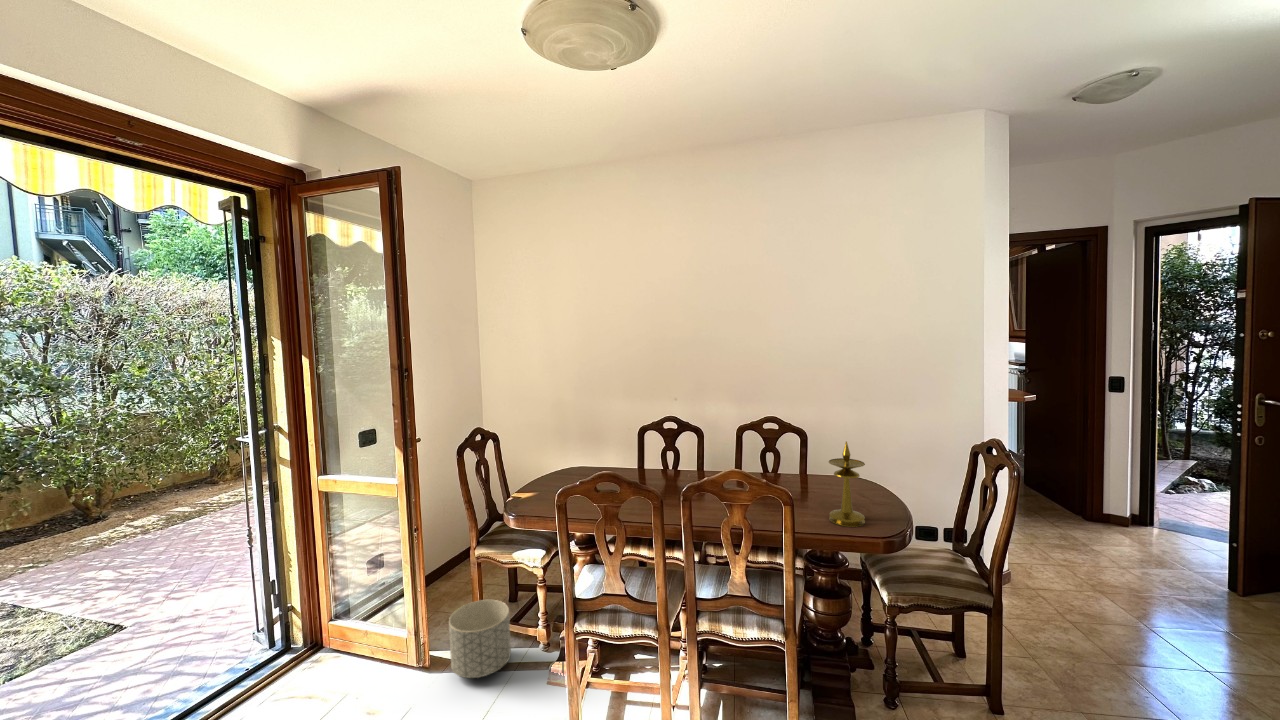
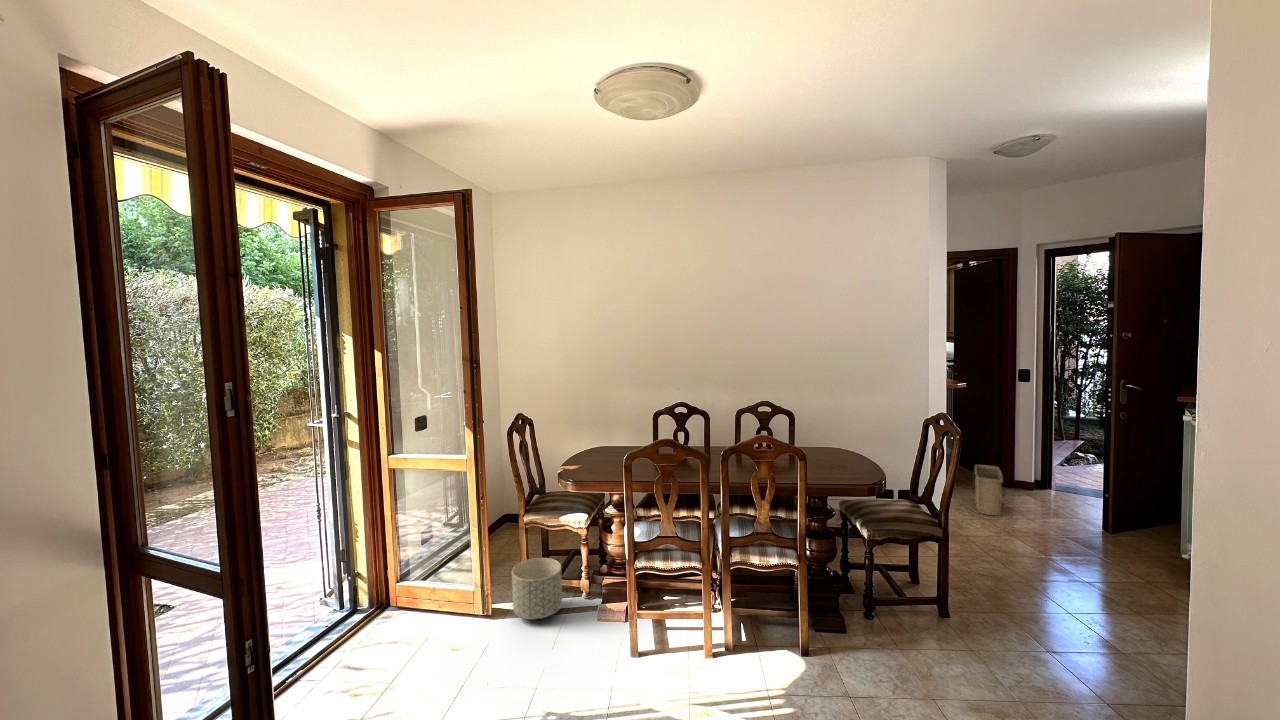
candlestick: present [829,442,865,527] -> none [824,415,852,480]
basket: none [1045,493,1089,560] -> present [973,465,1005,516]

